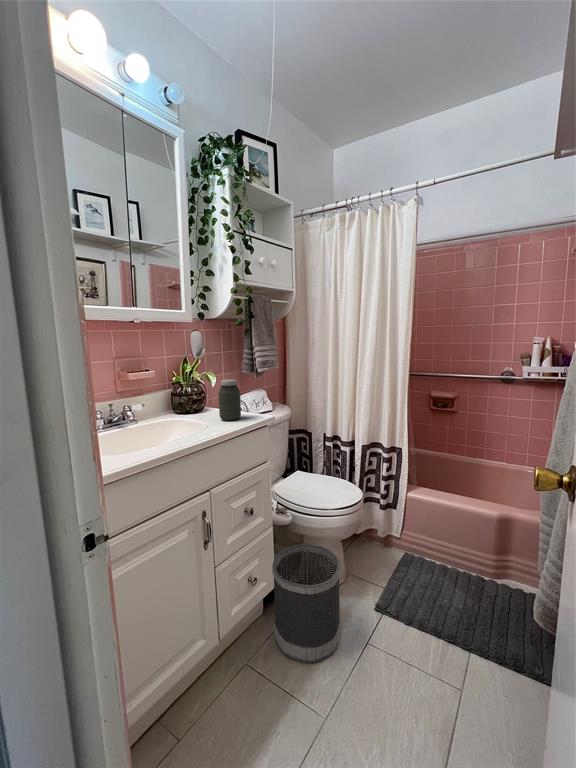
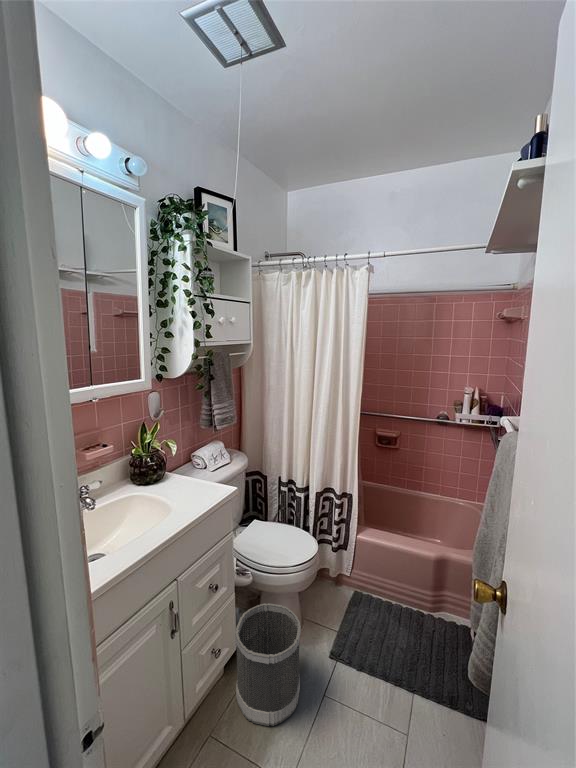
jar: present [219,380,241,420] -> none [181,453,204,496]

